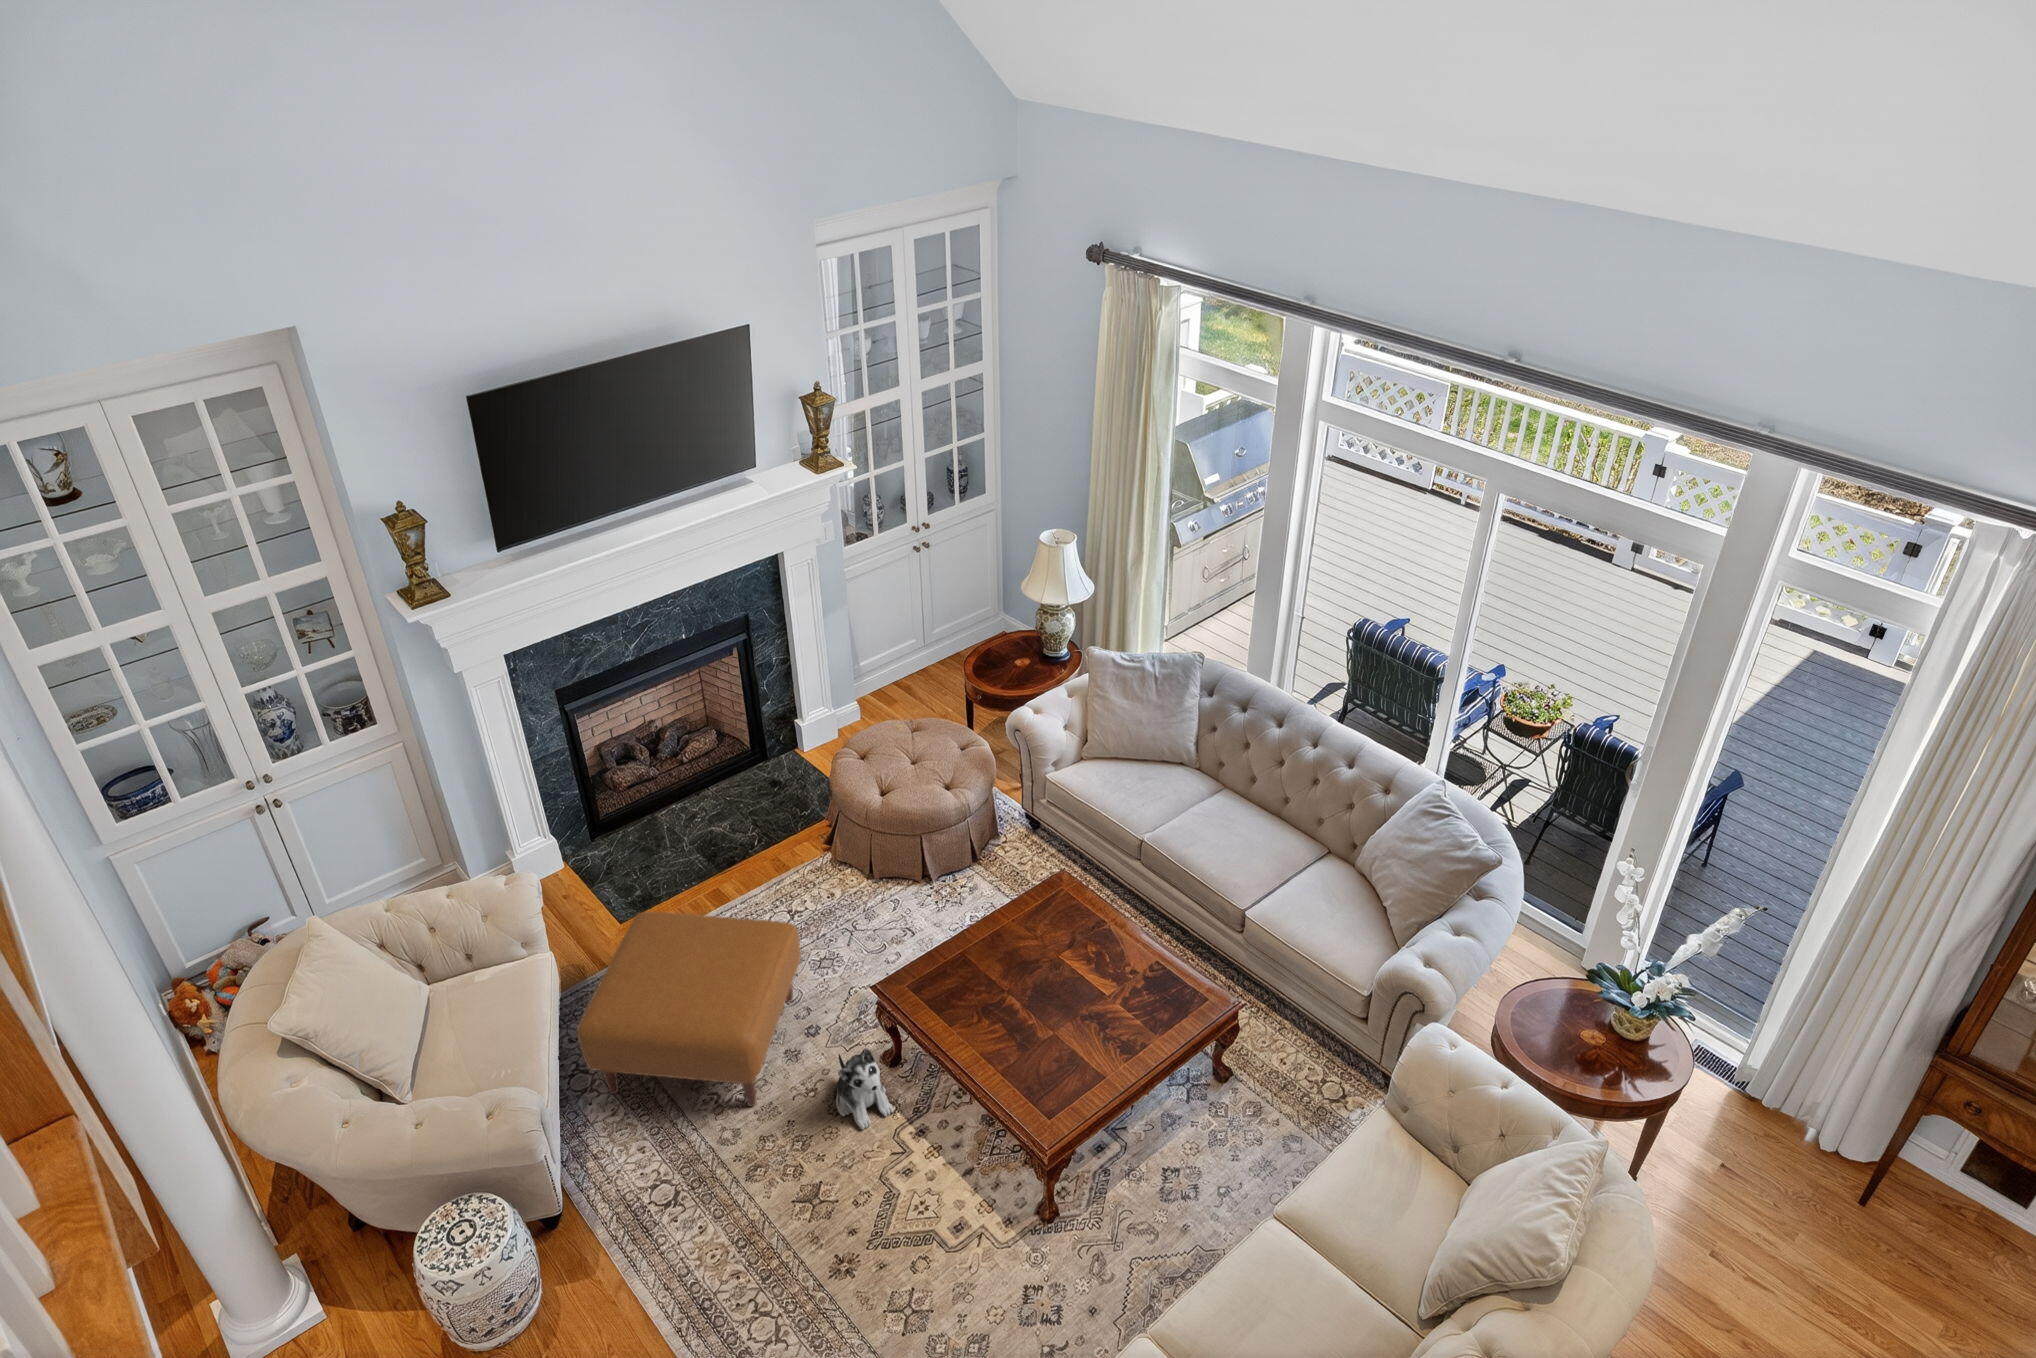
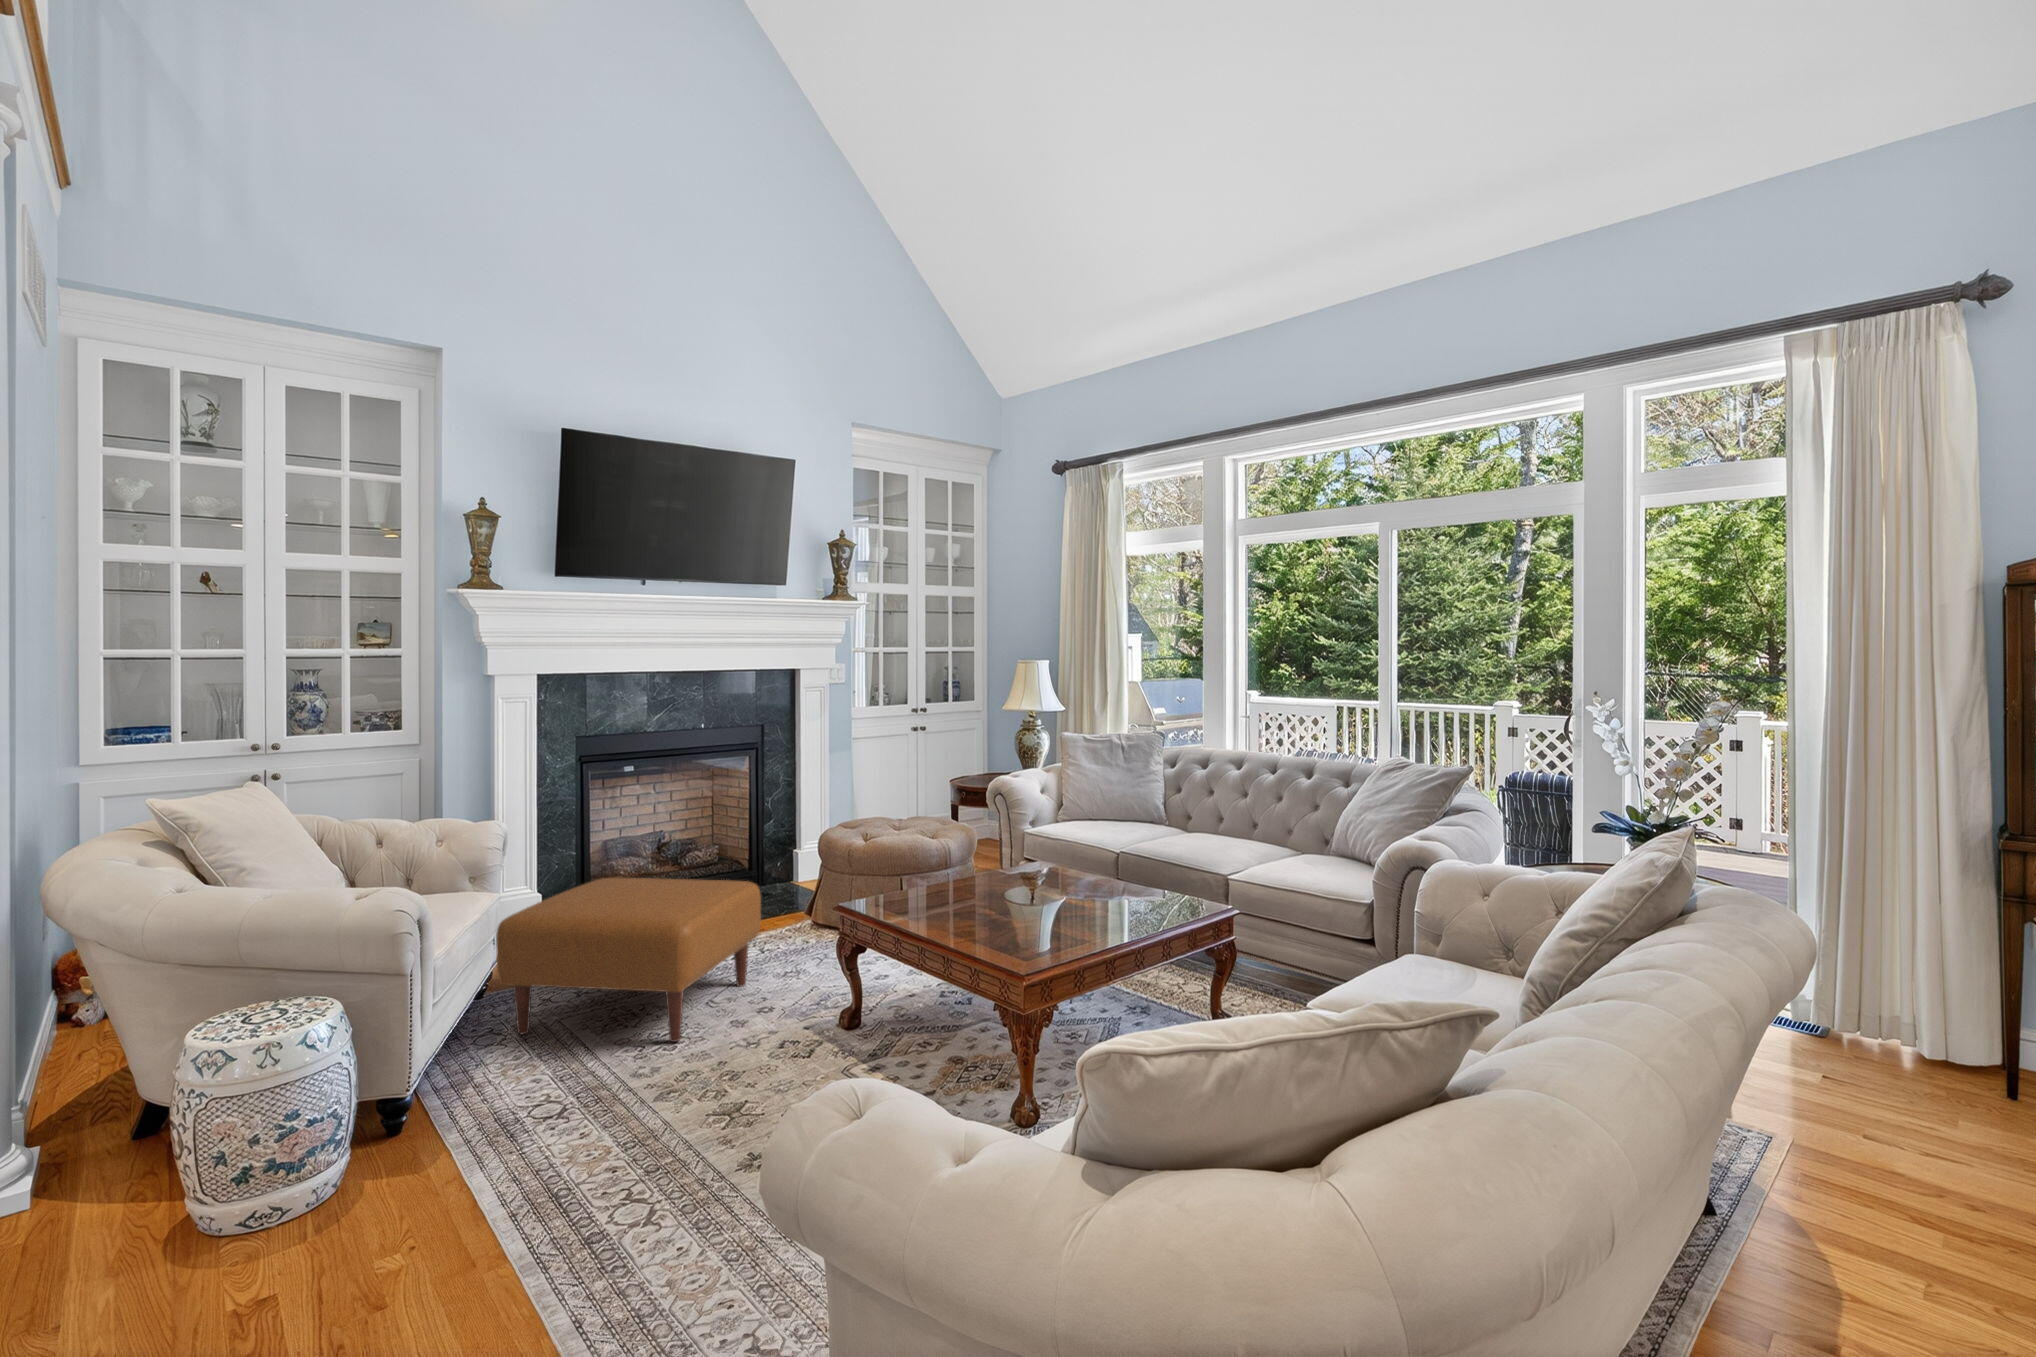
plush toy: present [836,1048,894,1130] -> none [771,947,836,1055]

